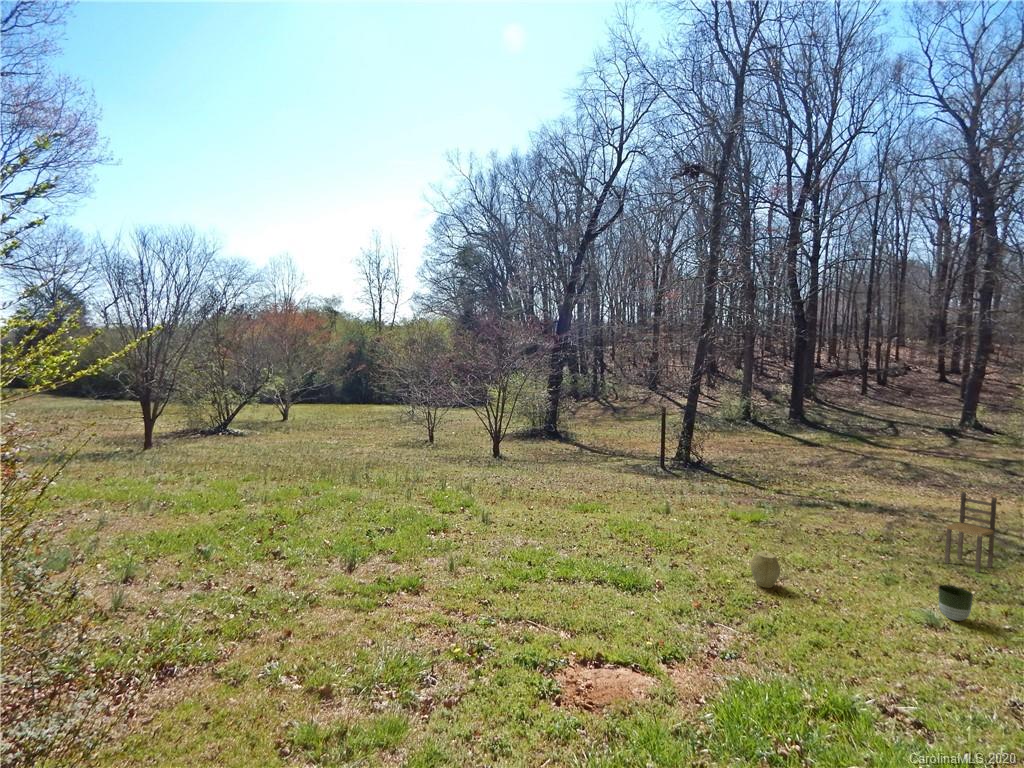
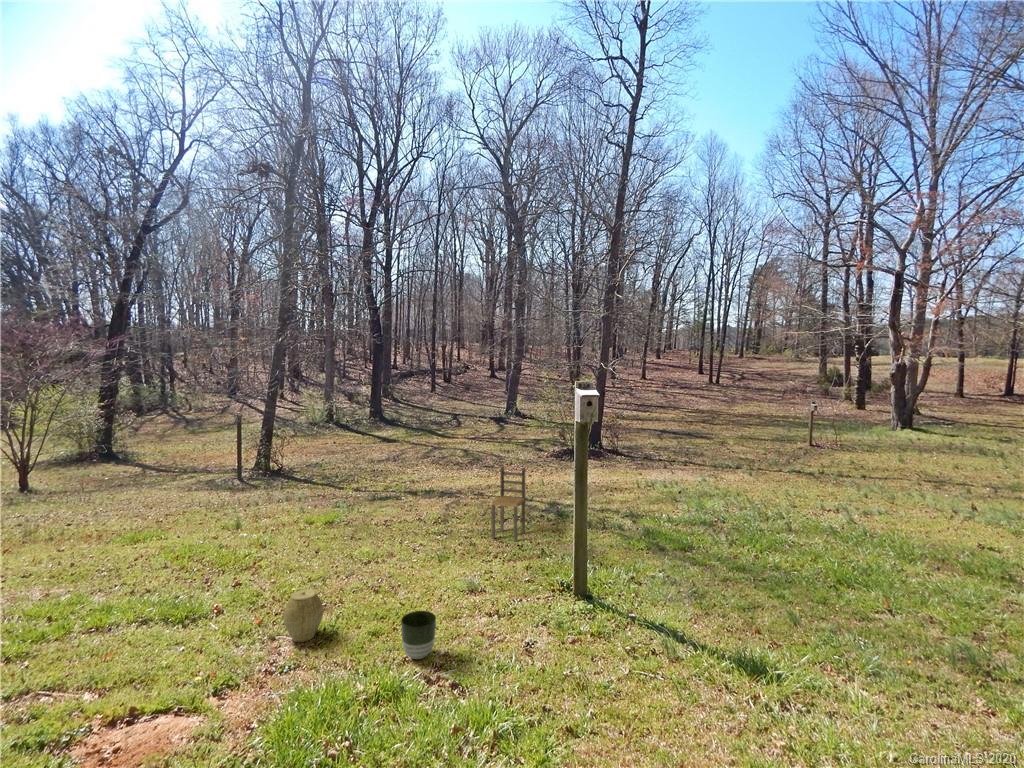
planter: present [938,585,973,621] -> present [401,611,436,659]

